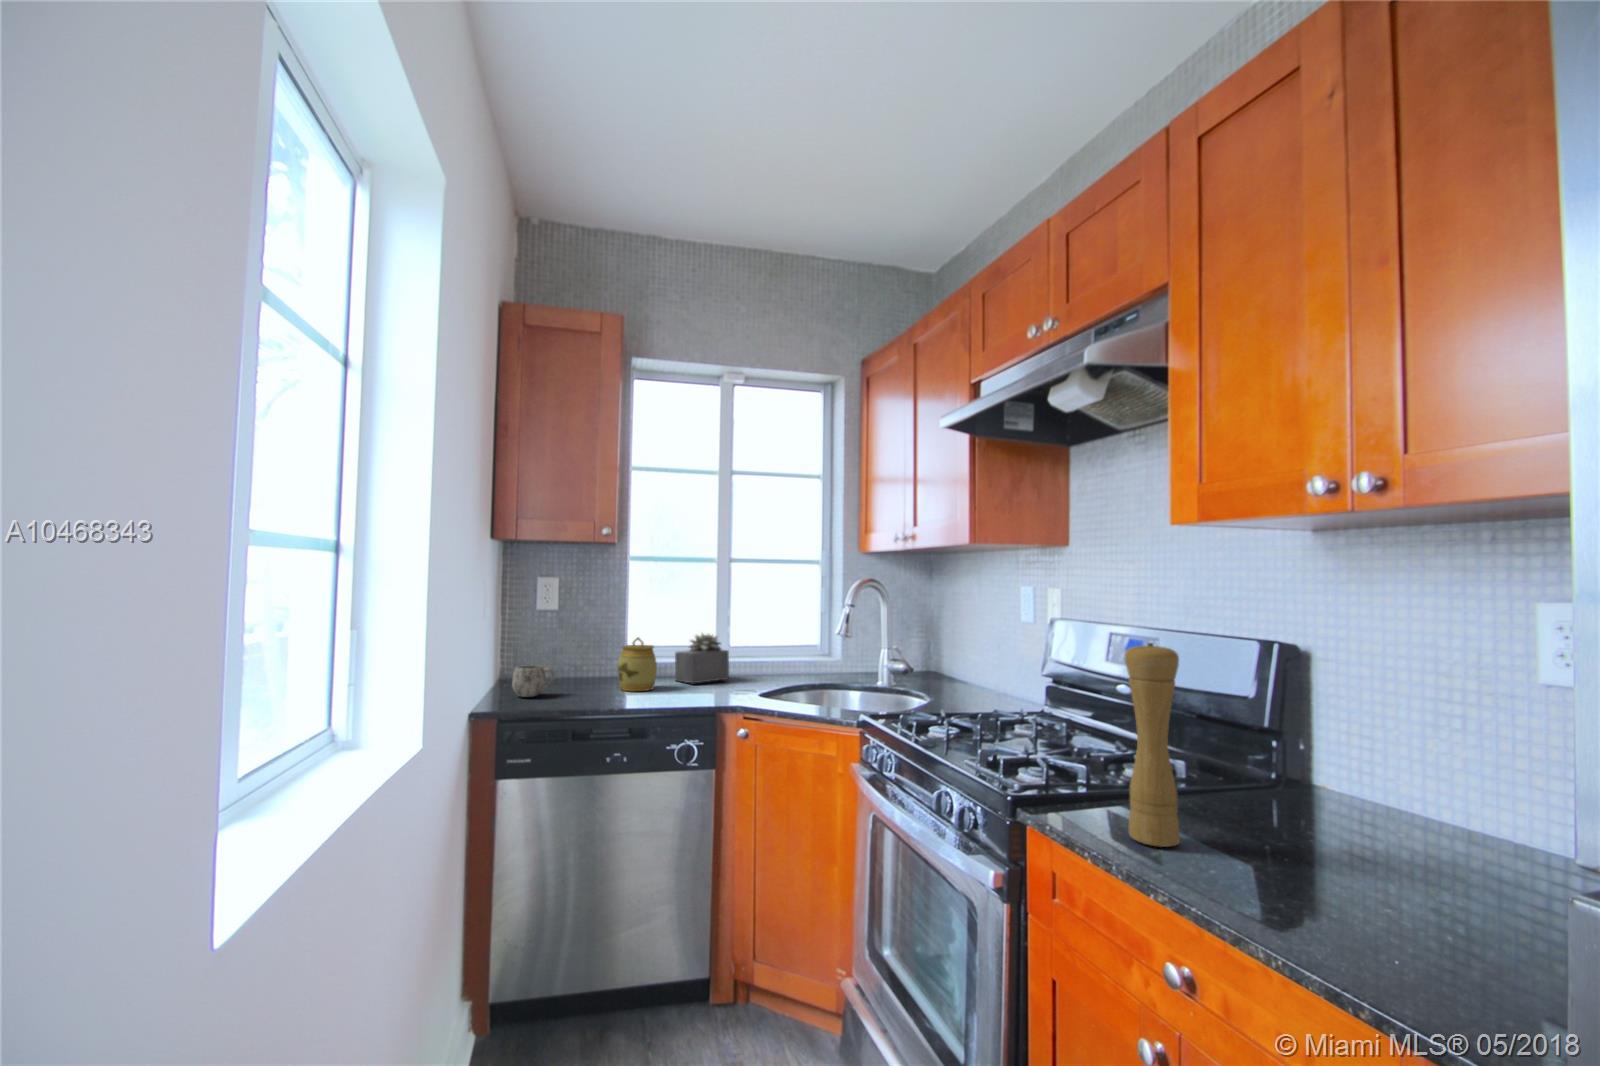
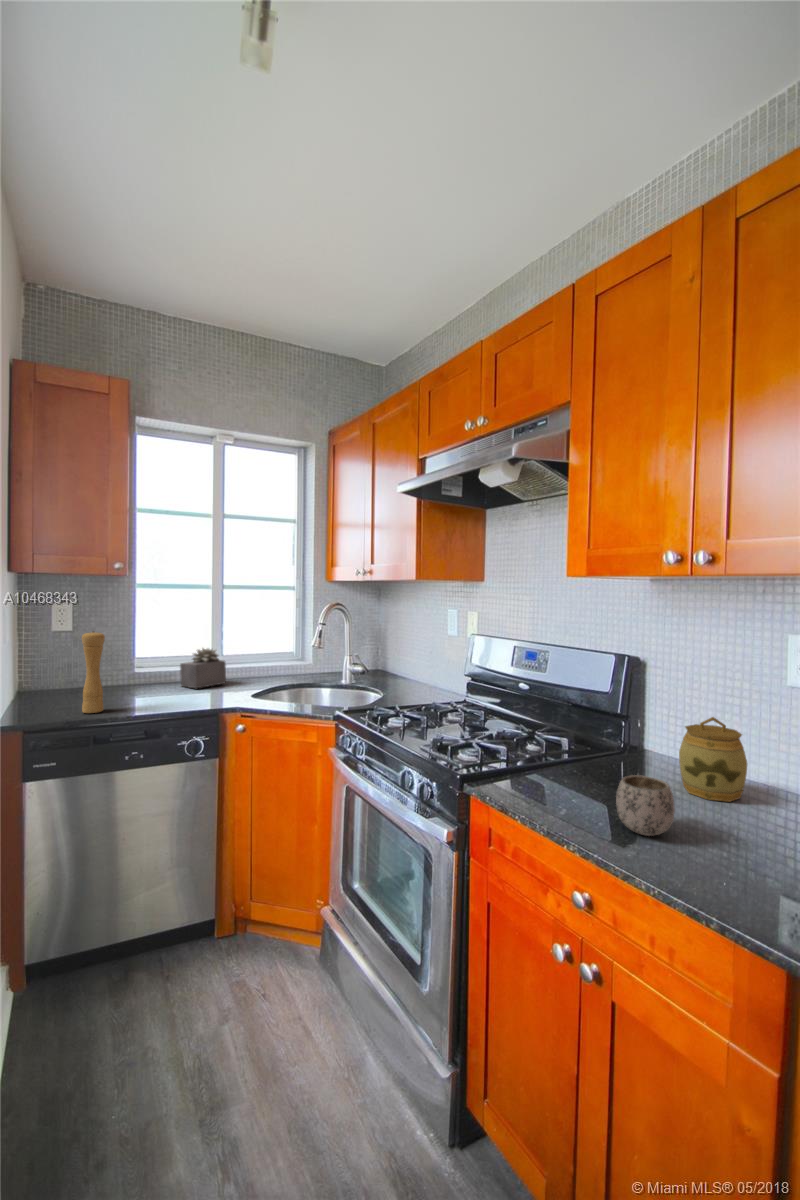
jar: present [618,637,657,691] -> present [679,717,747,802]
pepper mill: present [1125,643,1180,847] -> present [82,631,105,713]
mug: present [512,665,555,697] -> present [616,775,675,836]

